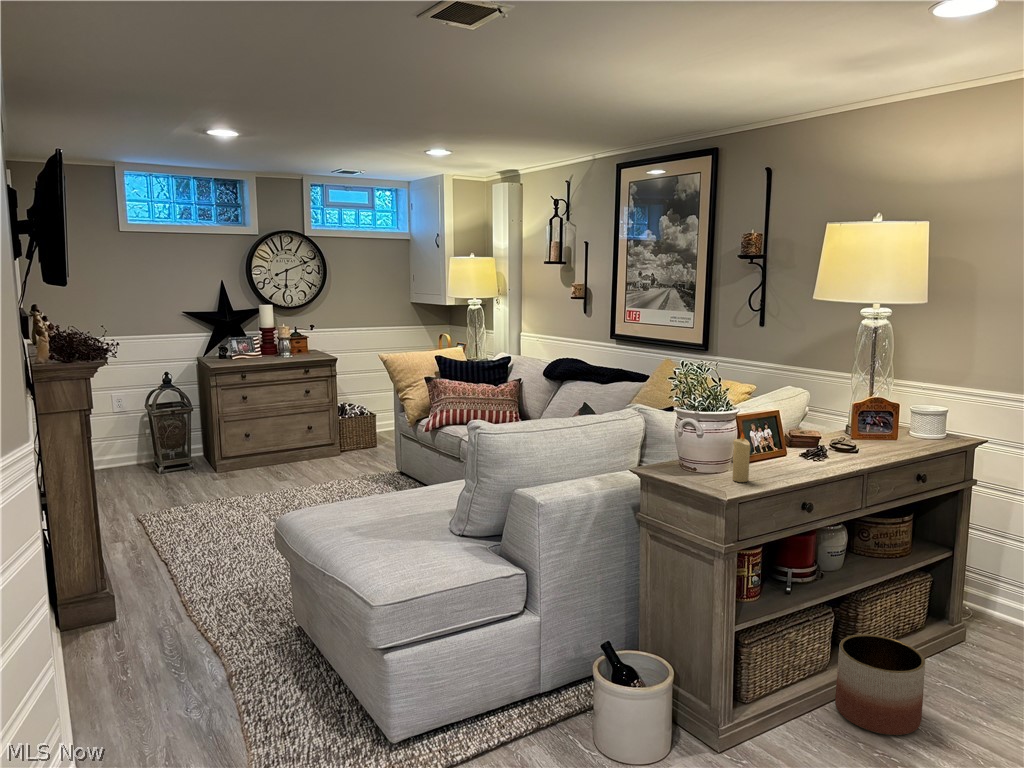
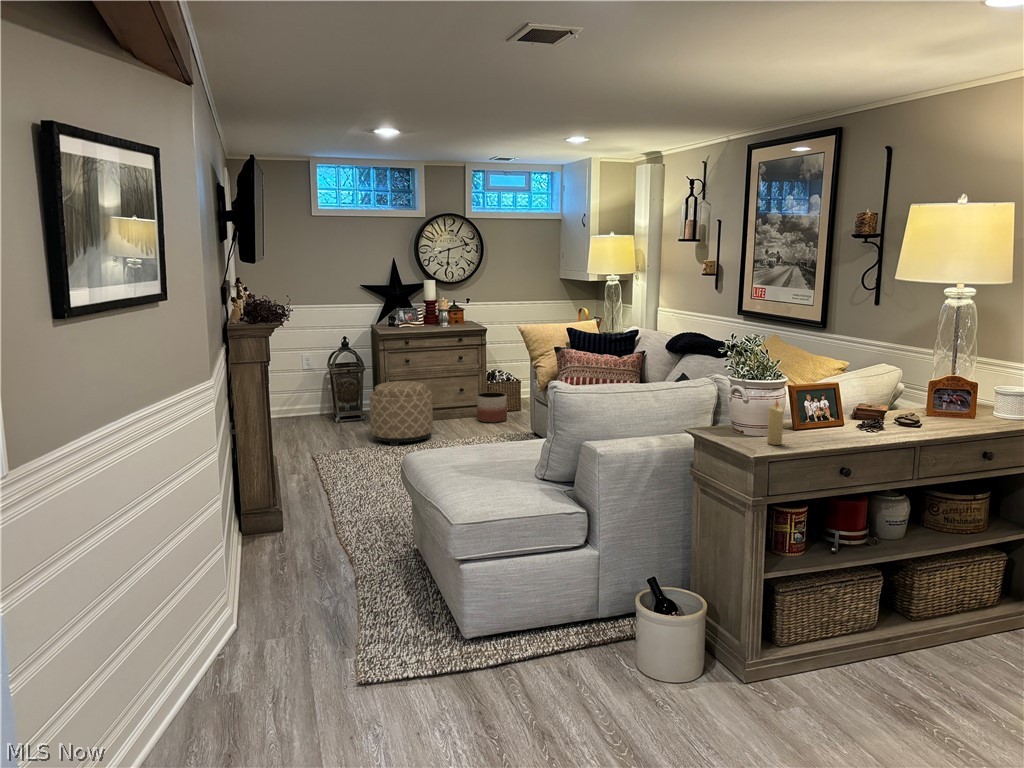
ottoman: none [205,420,282,496] -> present [369,381,433,446]
planter: present [835,634,925,735] -> present [477,392,507,423]

